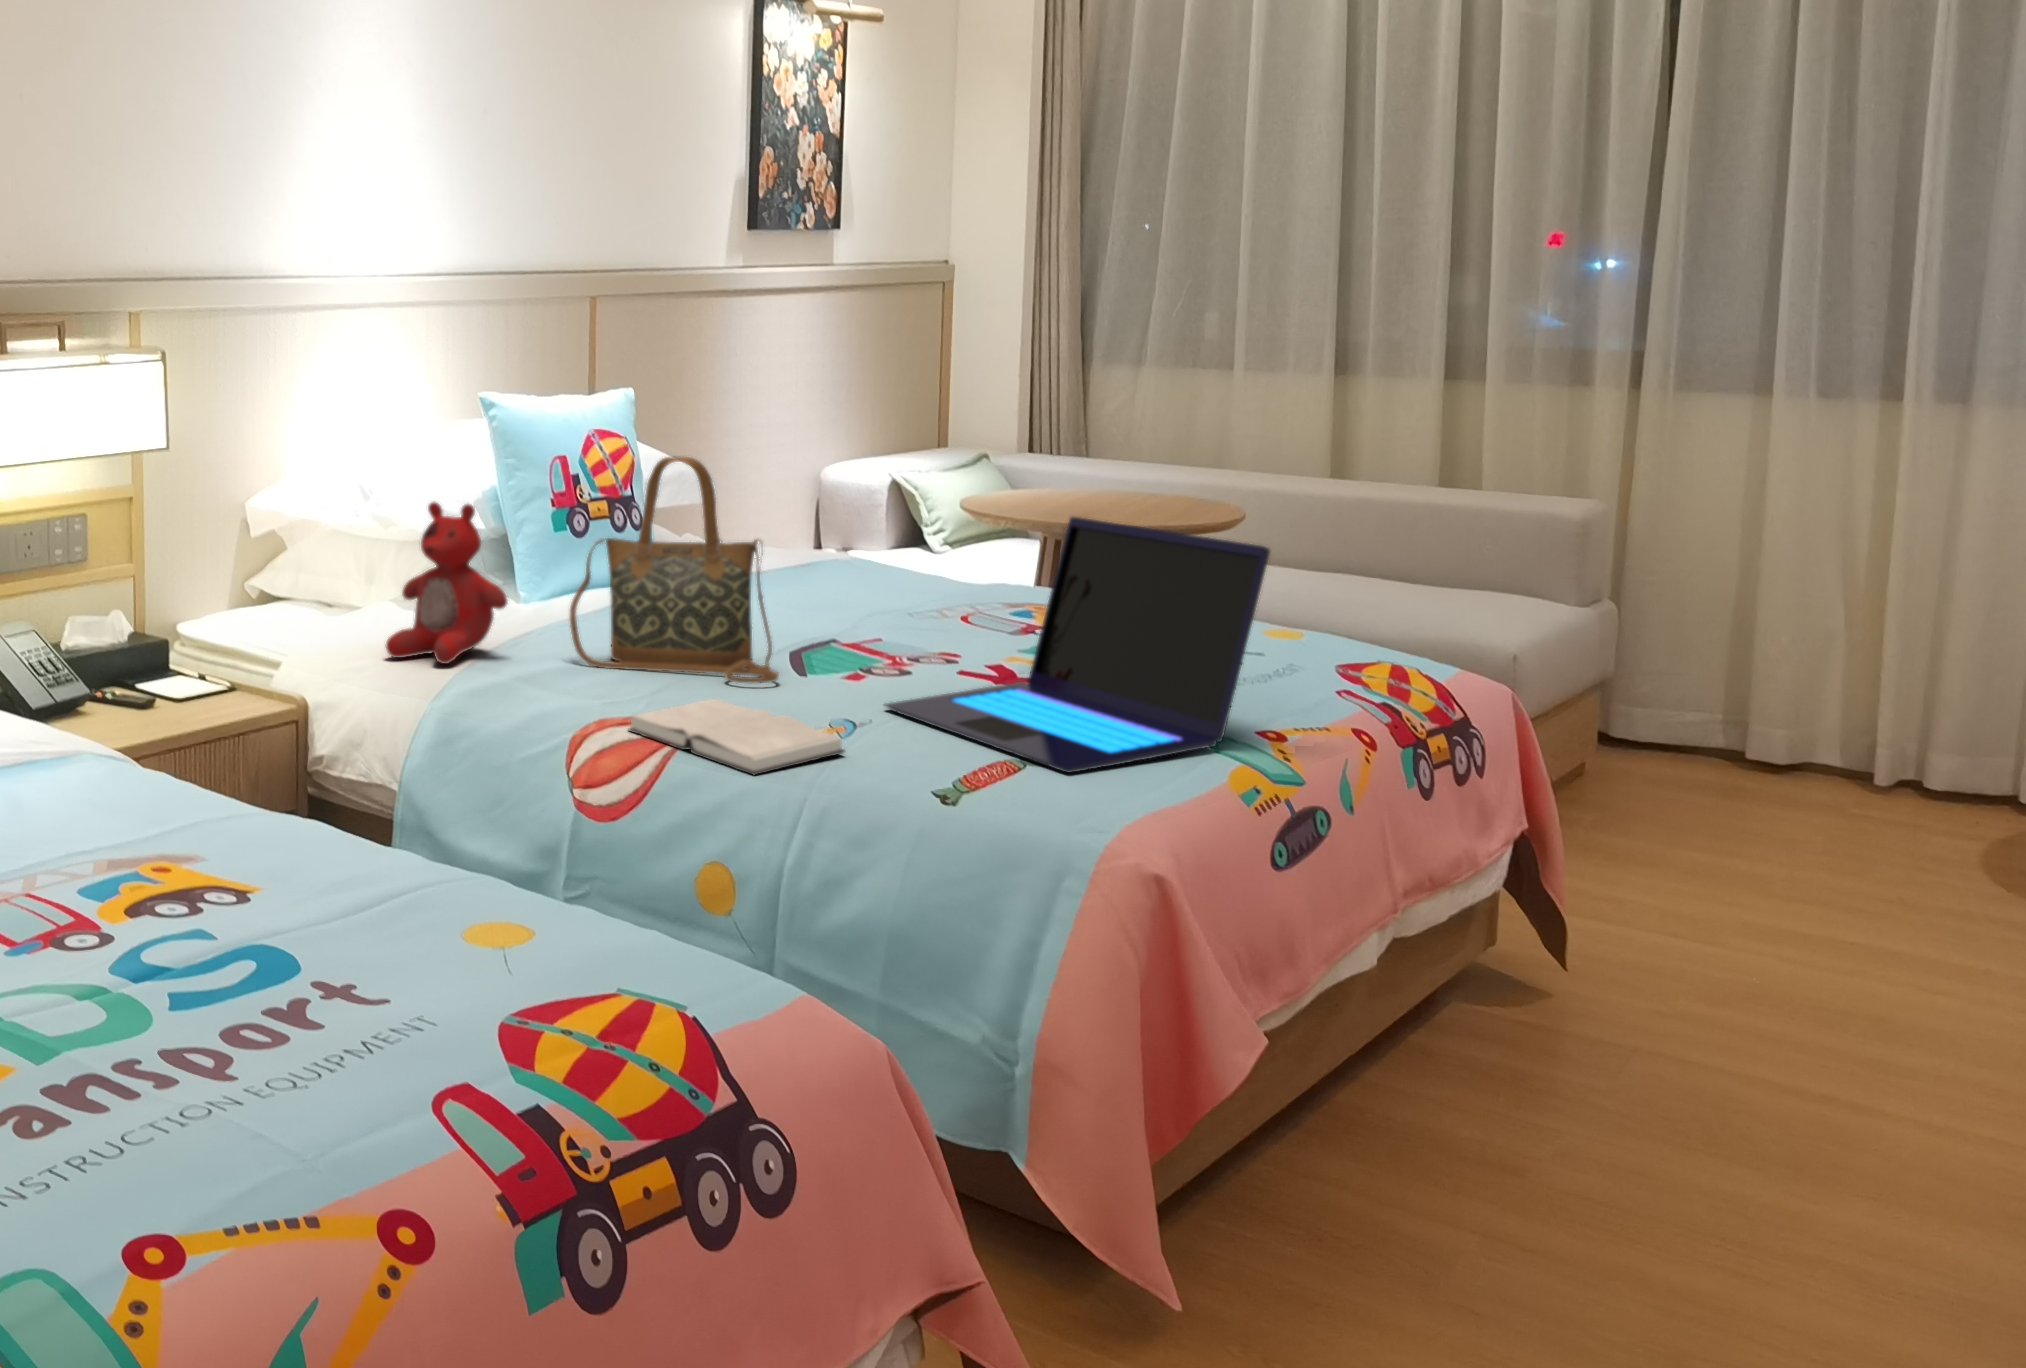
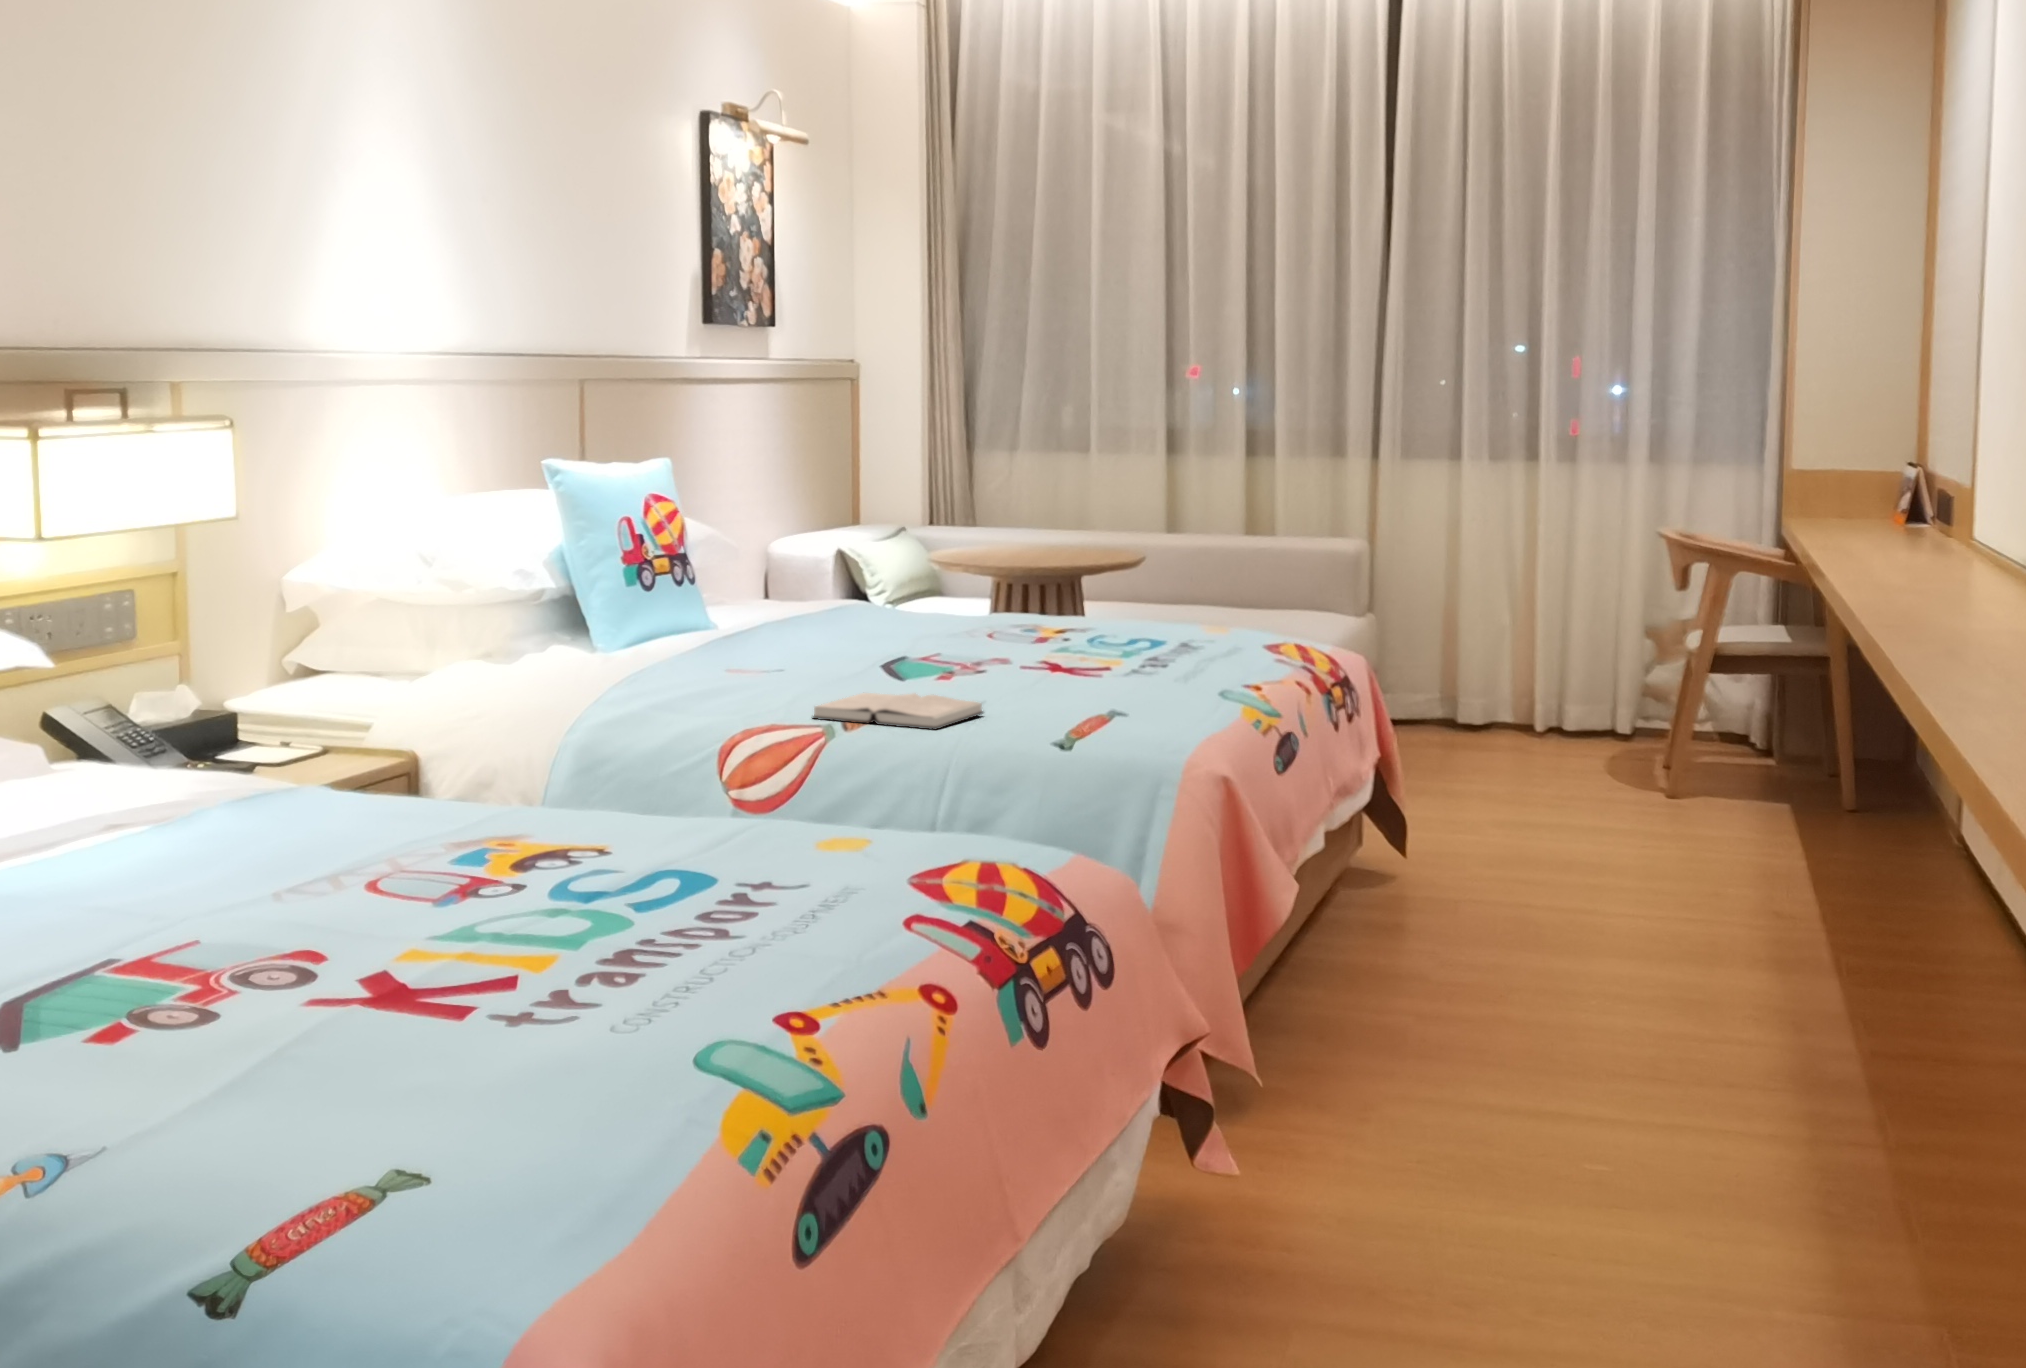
handbag: present [570,457,779,683] -> none [698,511,888,690]
stuffed bear: present [386,502,508,664] -> none [529,557,642,698]
laptop: present [885,517,1270,773] -> none [980,547,1231,711]

